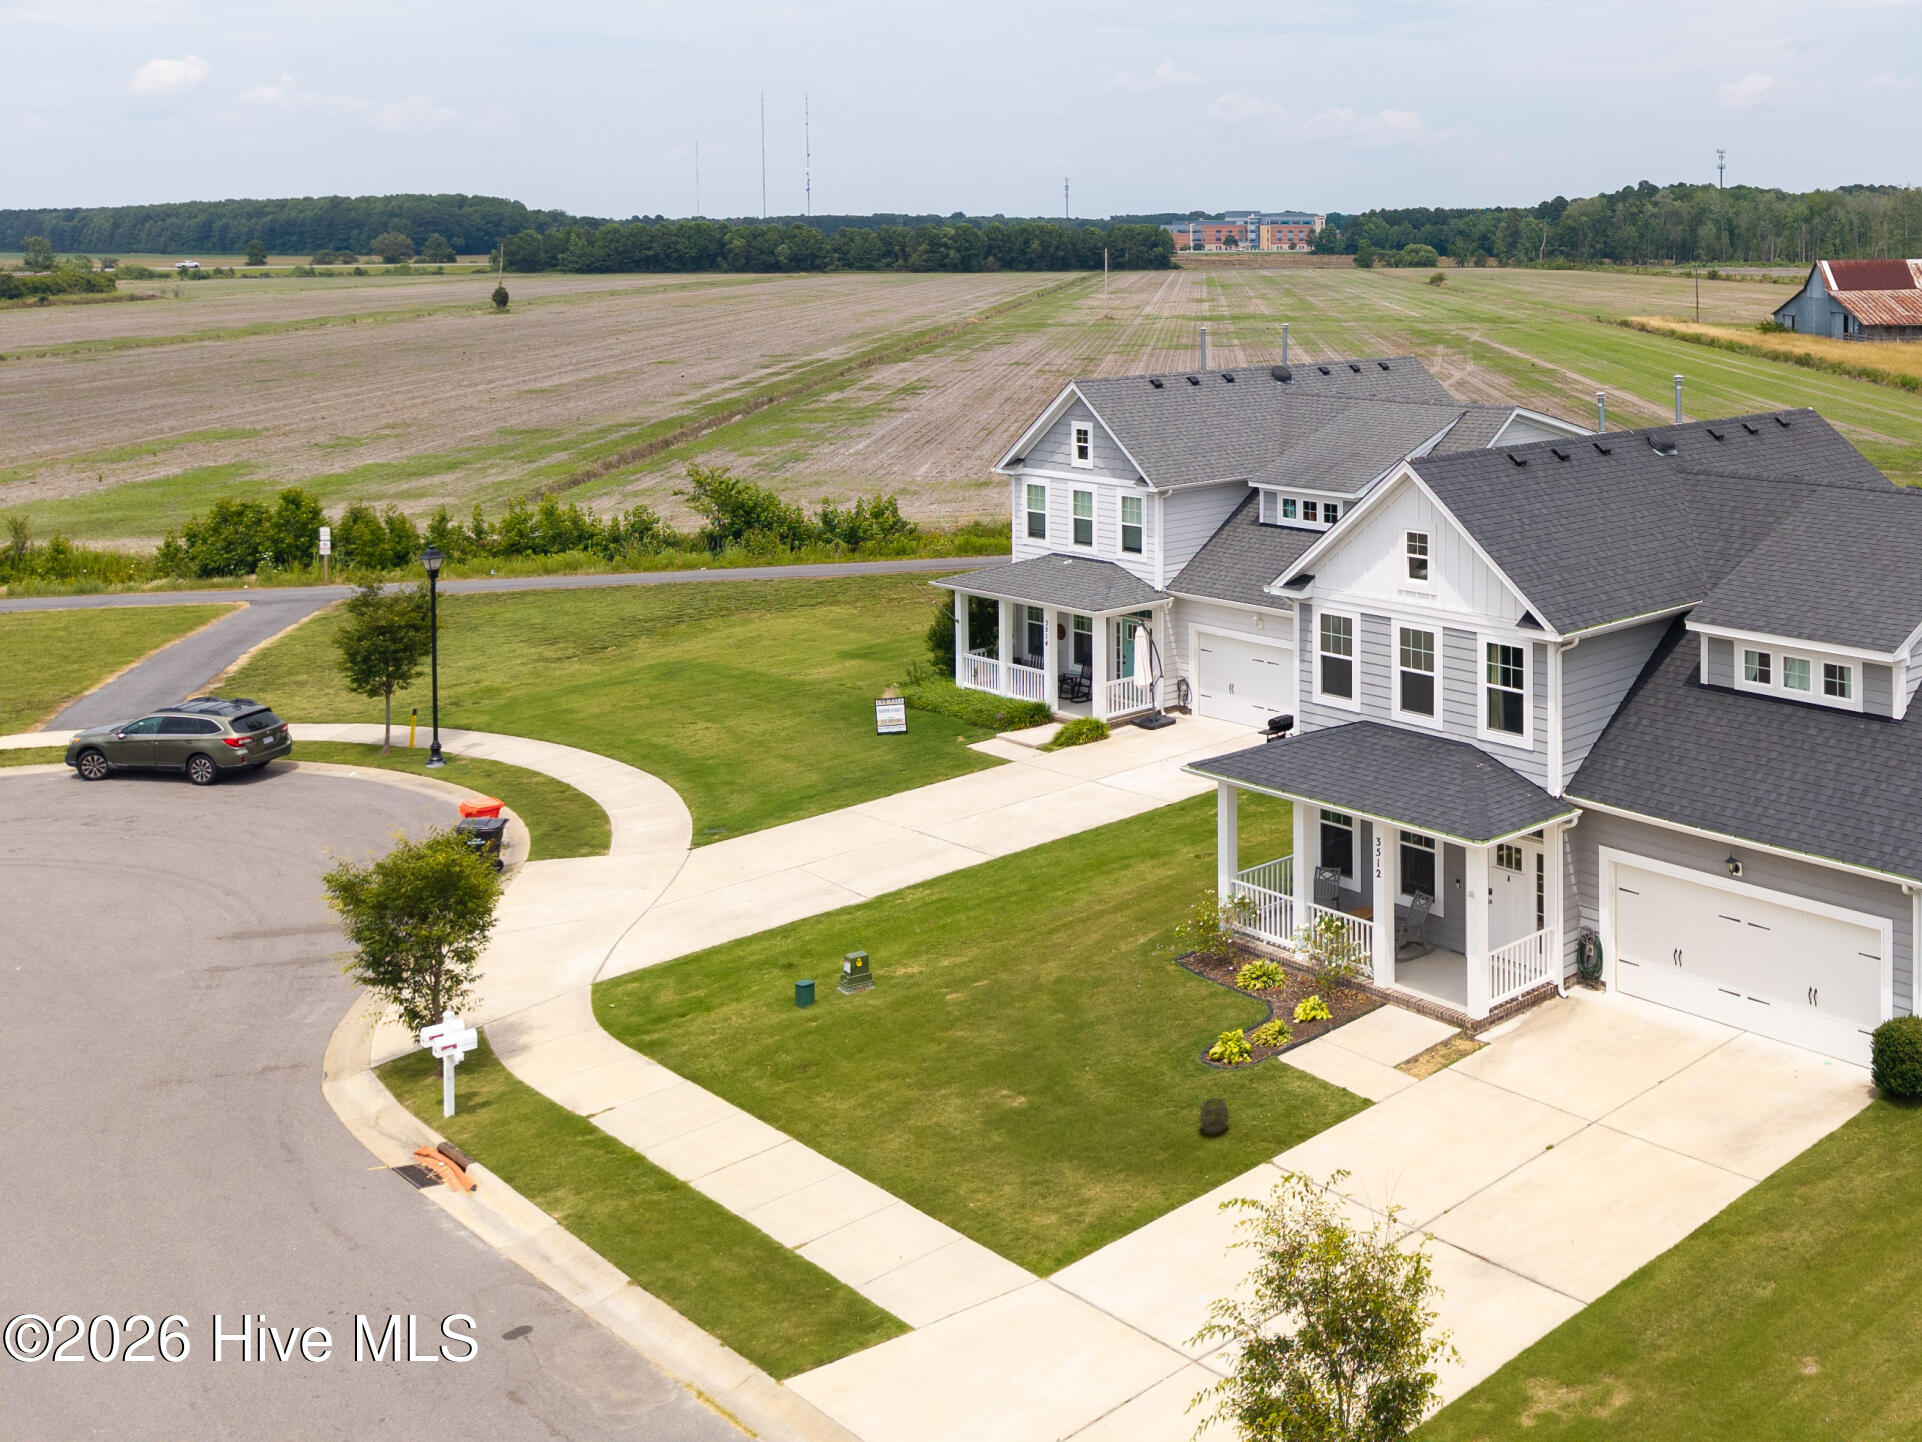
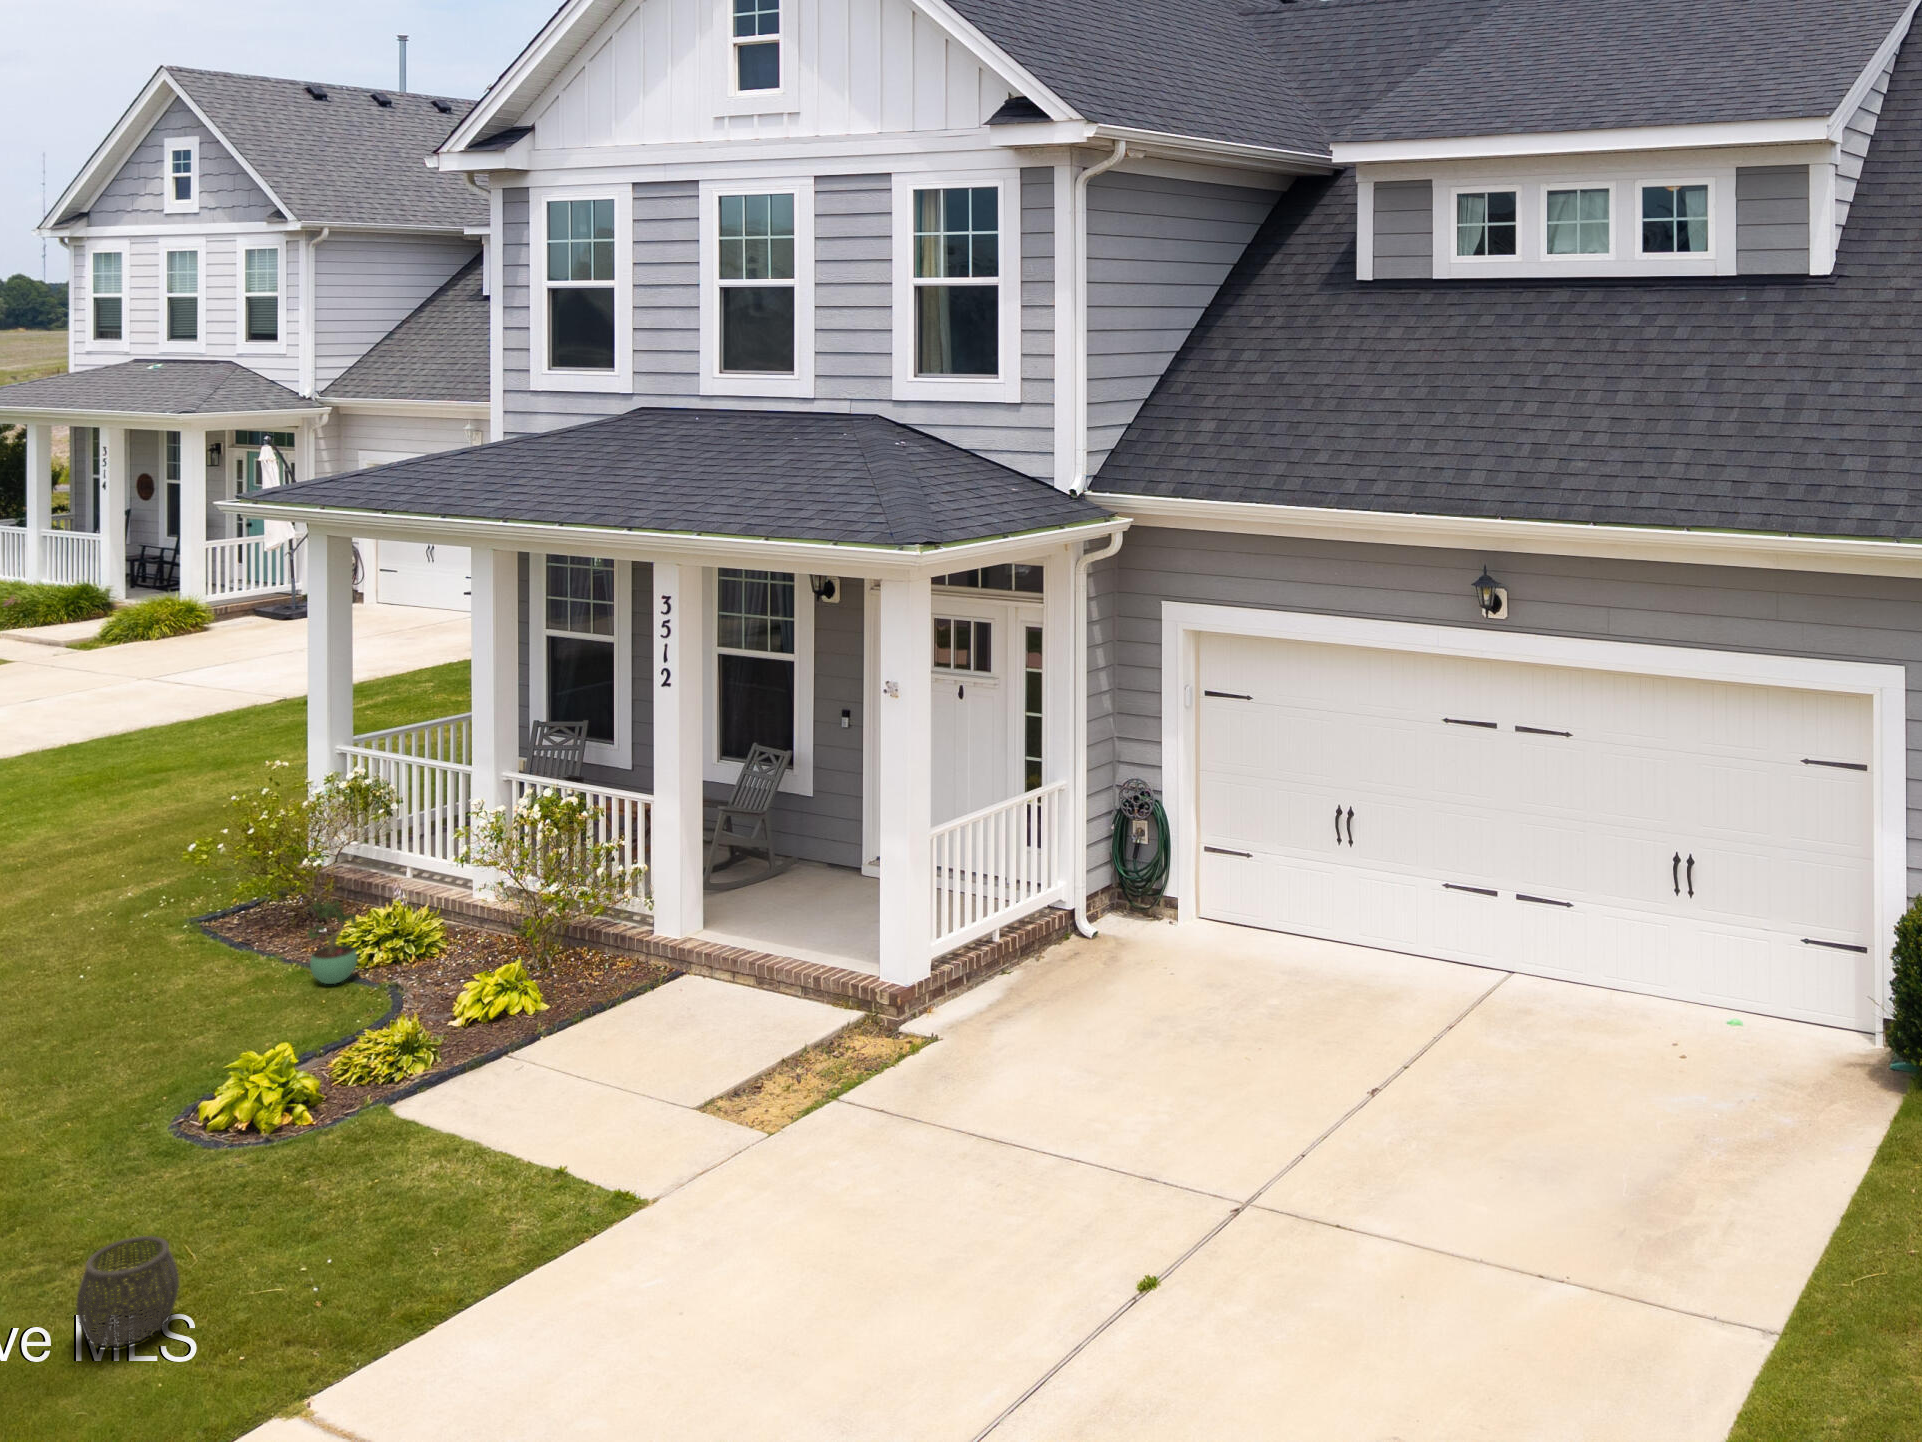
potted plant: none [1238,967,1258,1001] -> present [307,901,357,984]

